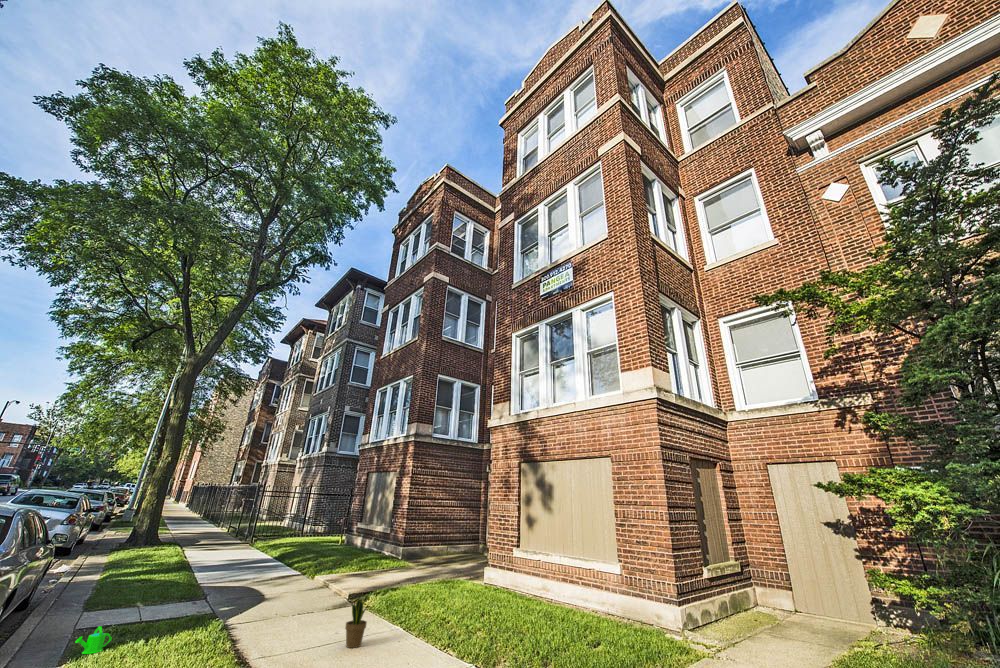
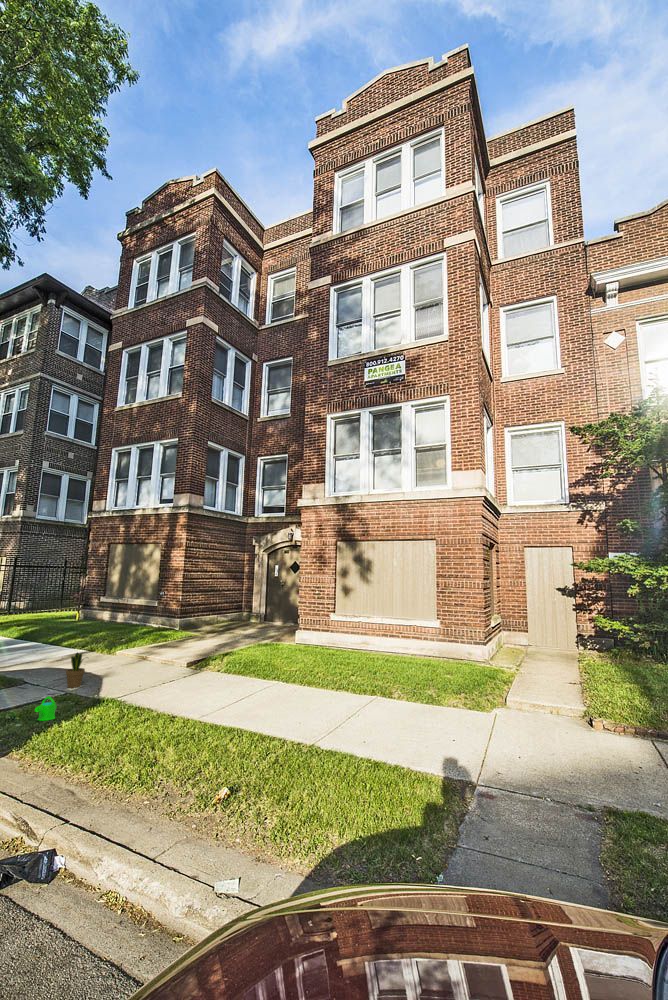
potted plant: present [345,600,371,648] -> present [66,653,85,688]

